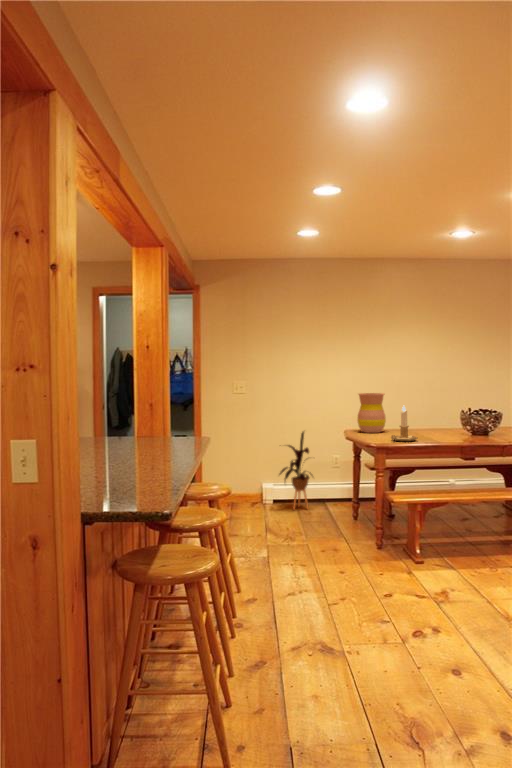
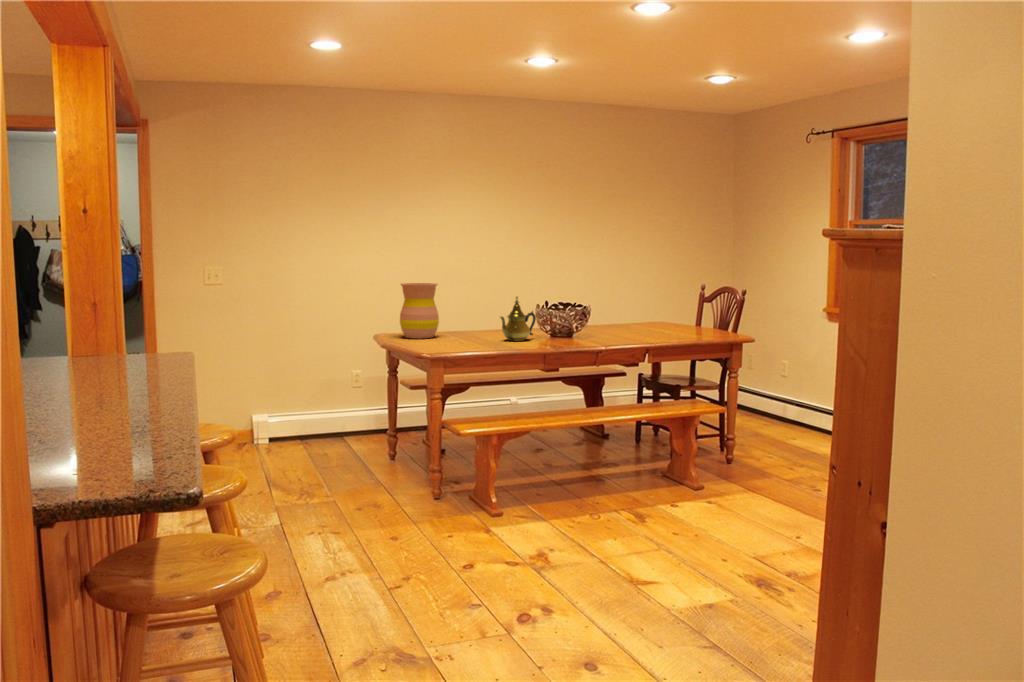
teapot: none [428,403,458,436] -> present [500,297,536,341]
candlestick: present [391,406,418,442] -> none [453,298,490,350]
house plant: present [280,432,312,509] -> none [278,337,335,451]

